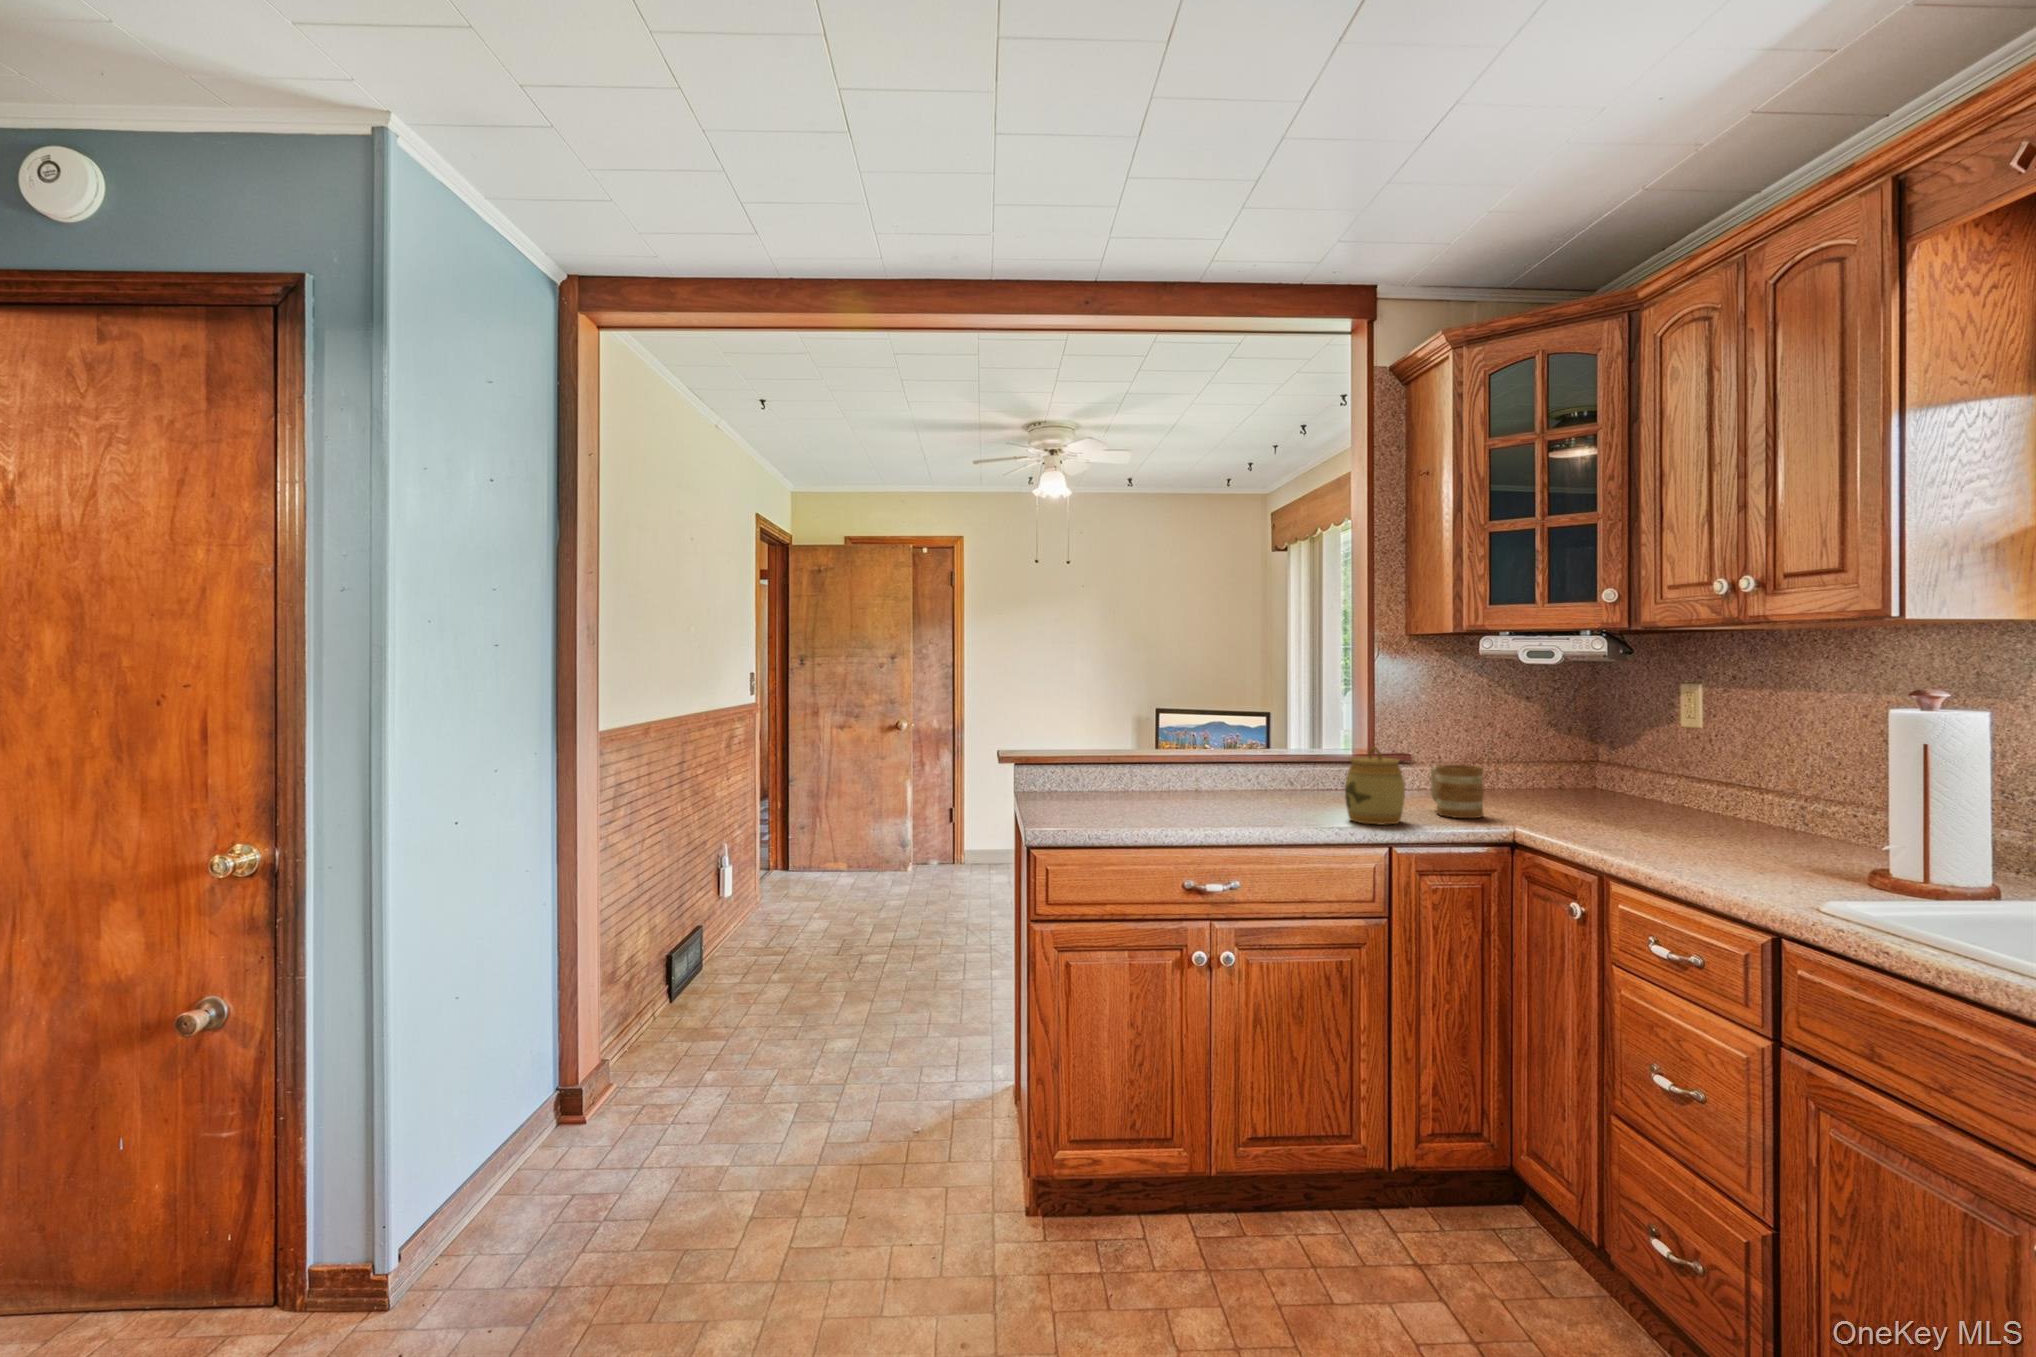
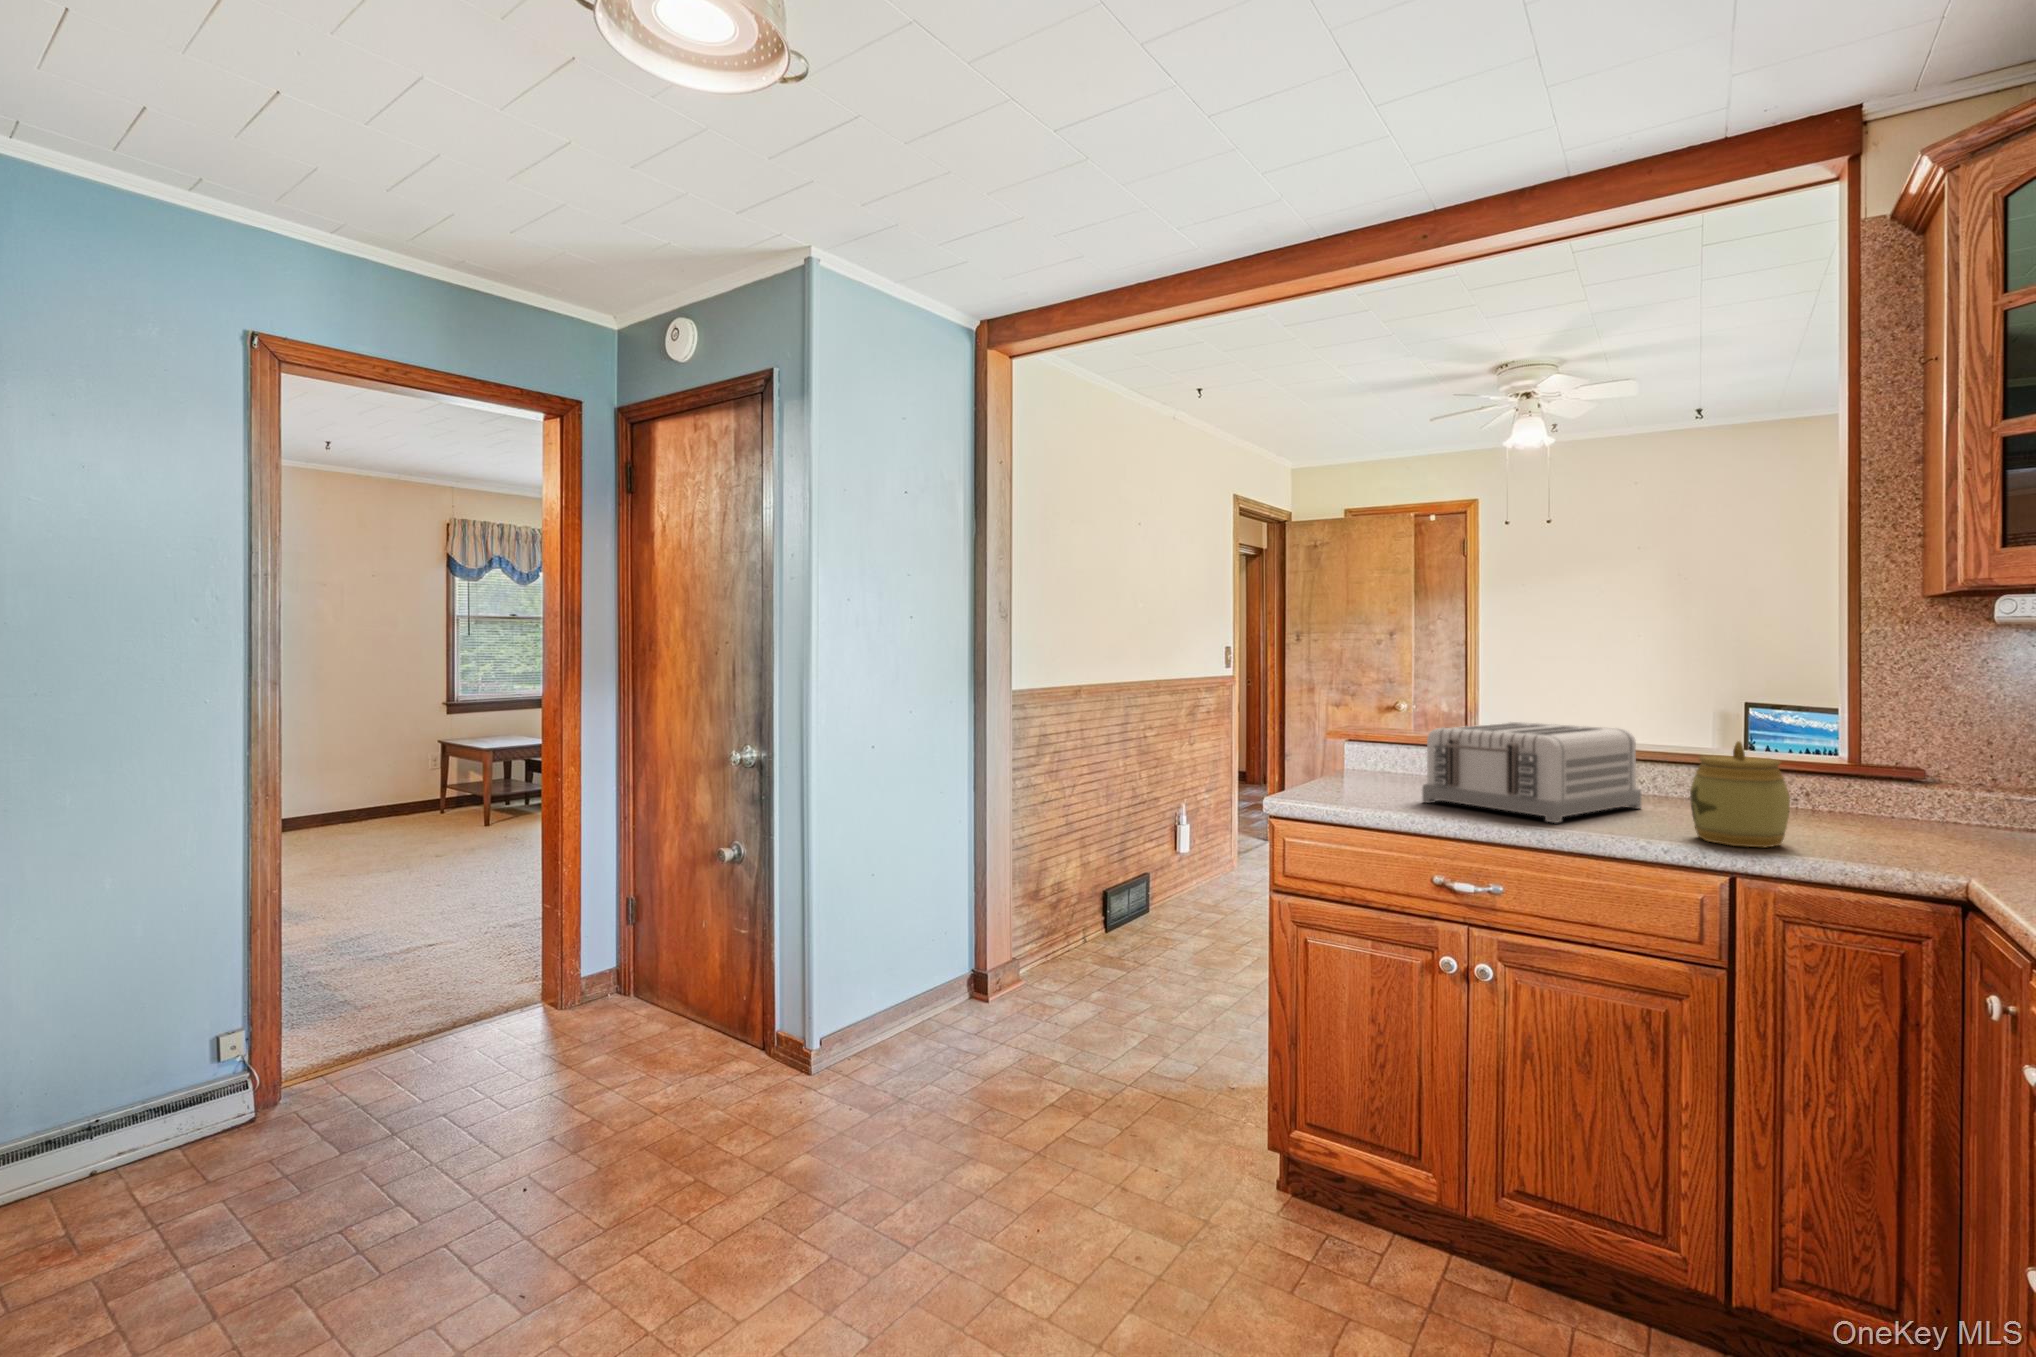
toaster: none [1134,738,1275,820] -> present [1422,722,1641,823]
mug: present [1431,765,1484,818] -> none [1877,775,1963,856]

